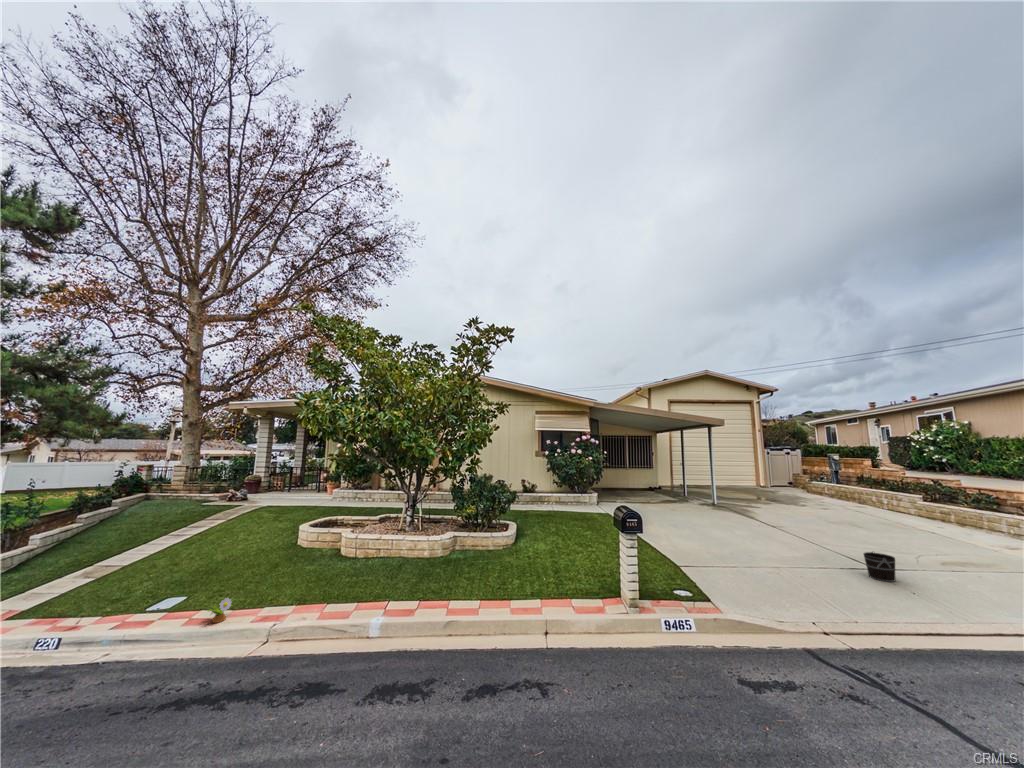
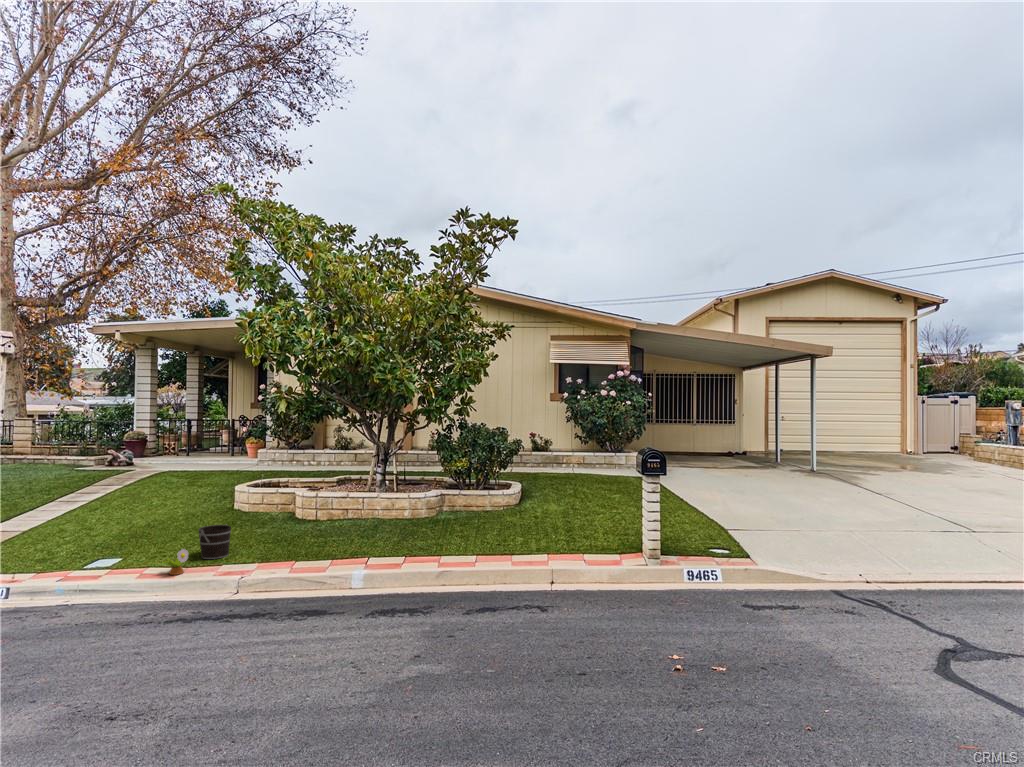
bucket: present [864,552,895,582] -> present [199,524,231,559]

